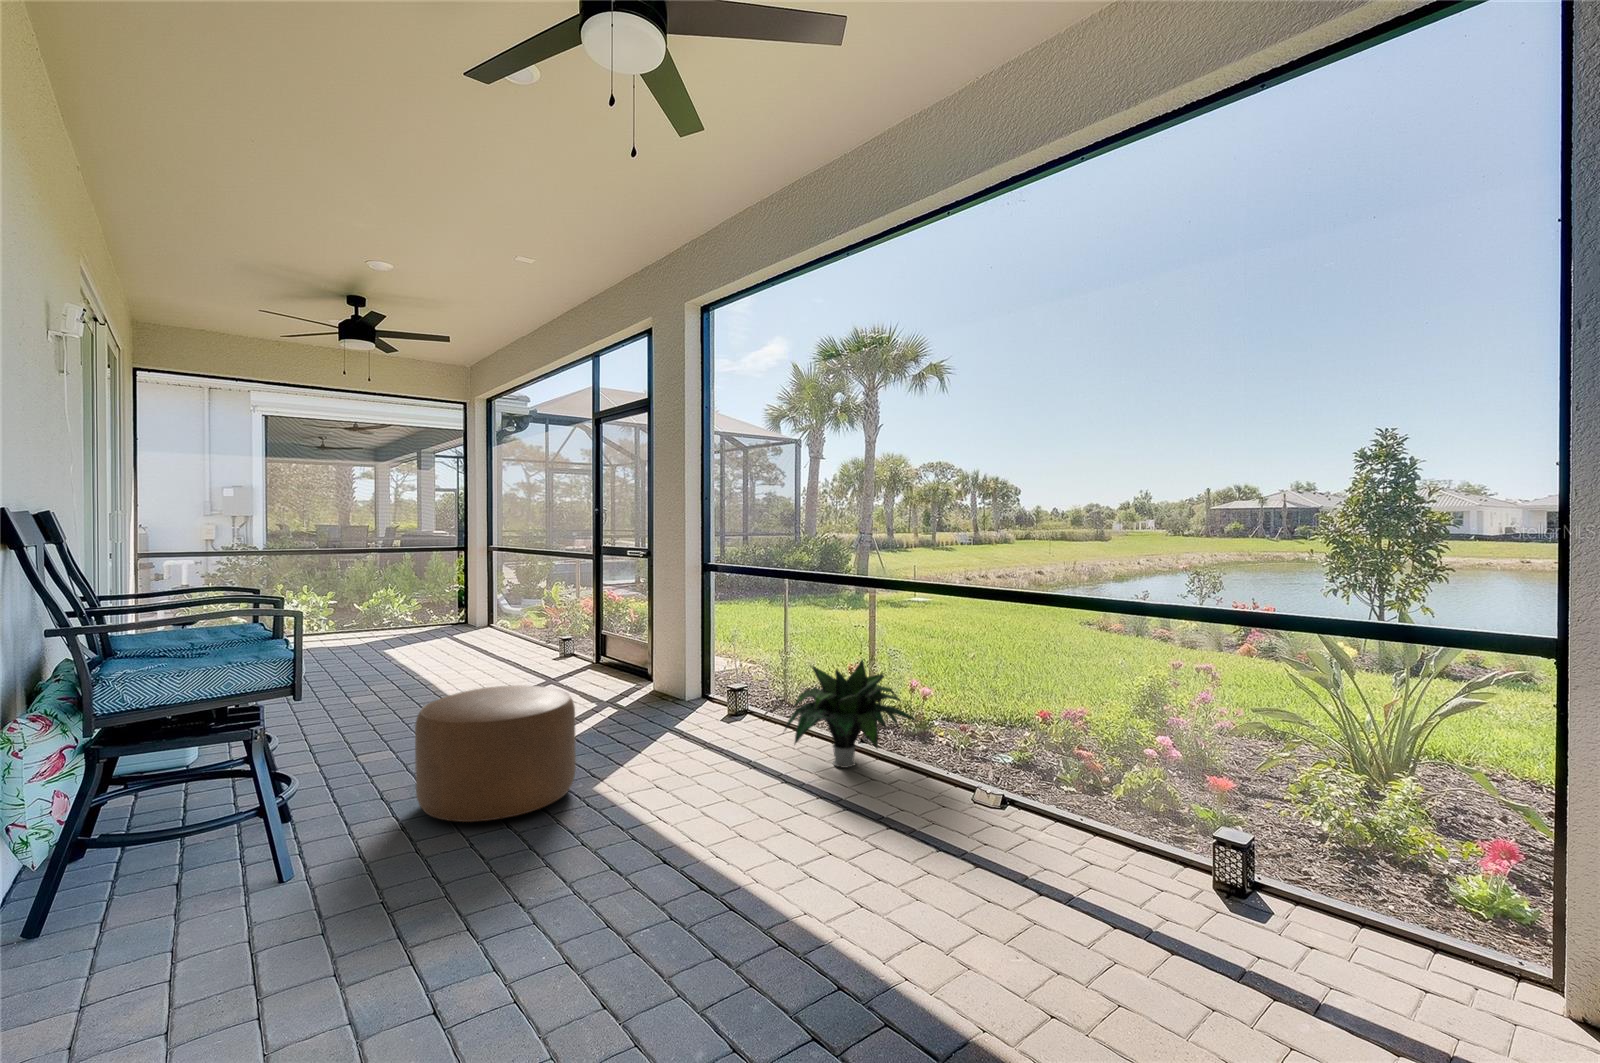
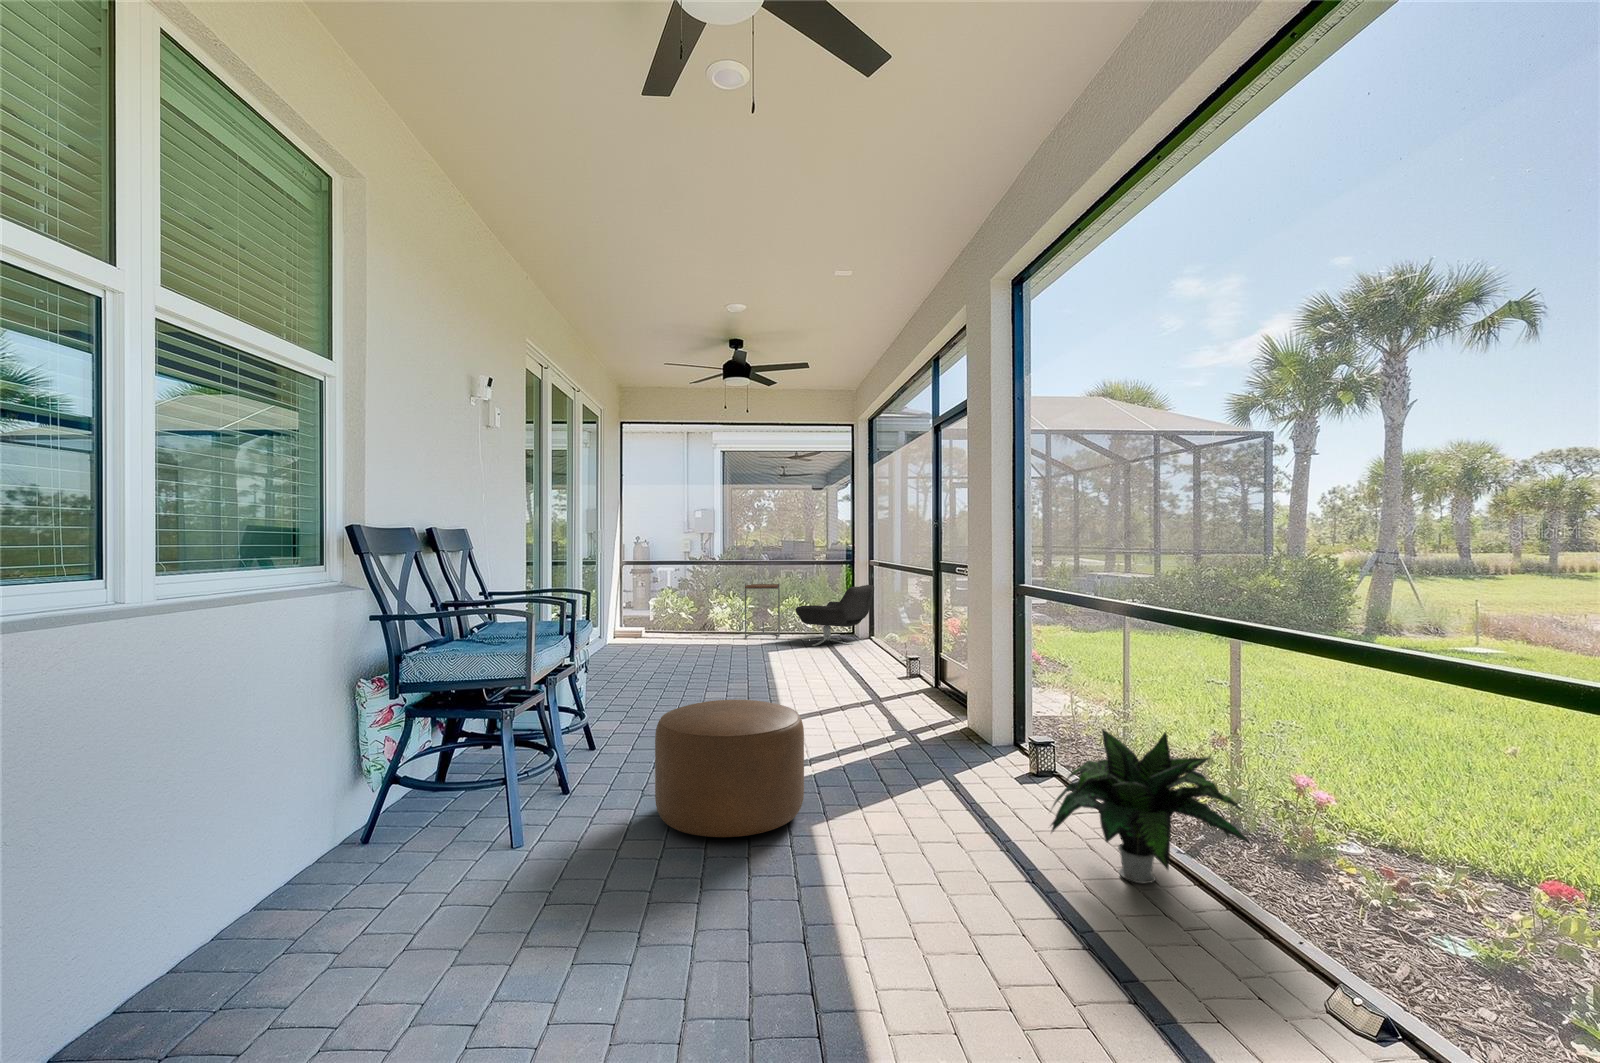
lounge chair: none [408,571,499,640] -> present [796,585,874,646]
side table: none [330,574,379,641] -> present [745,583,780,639]

